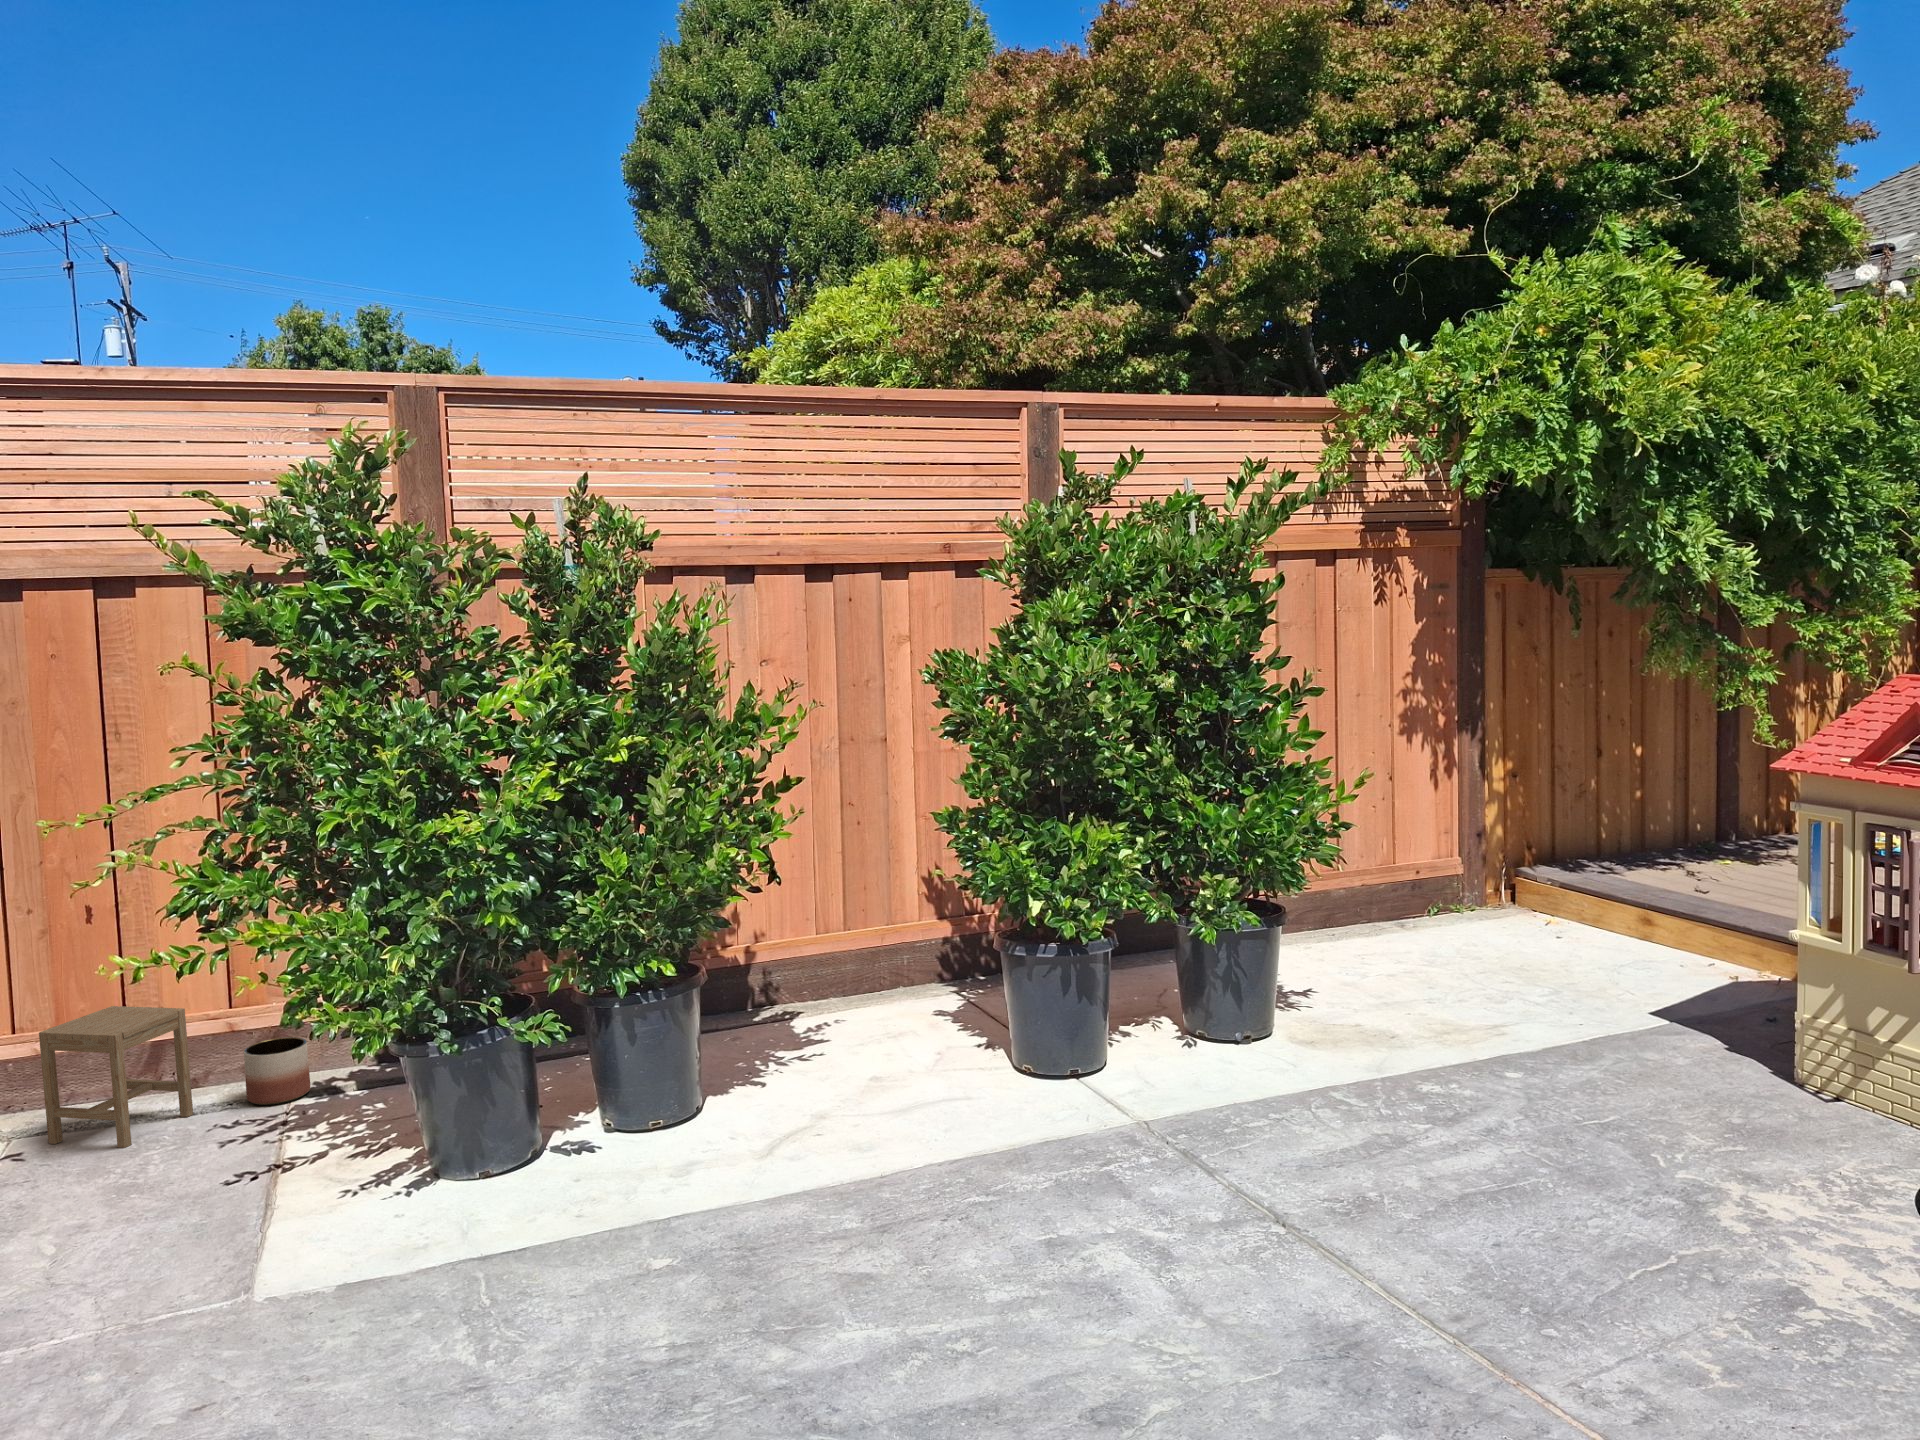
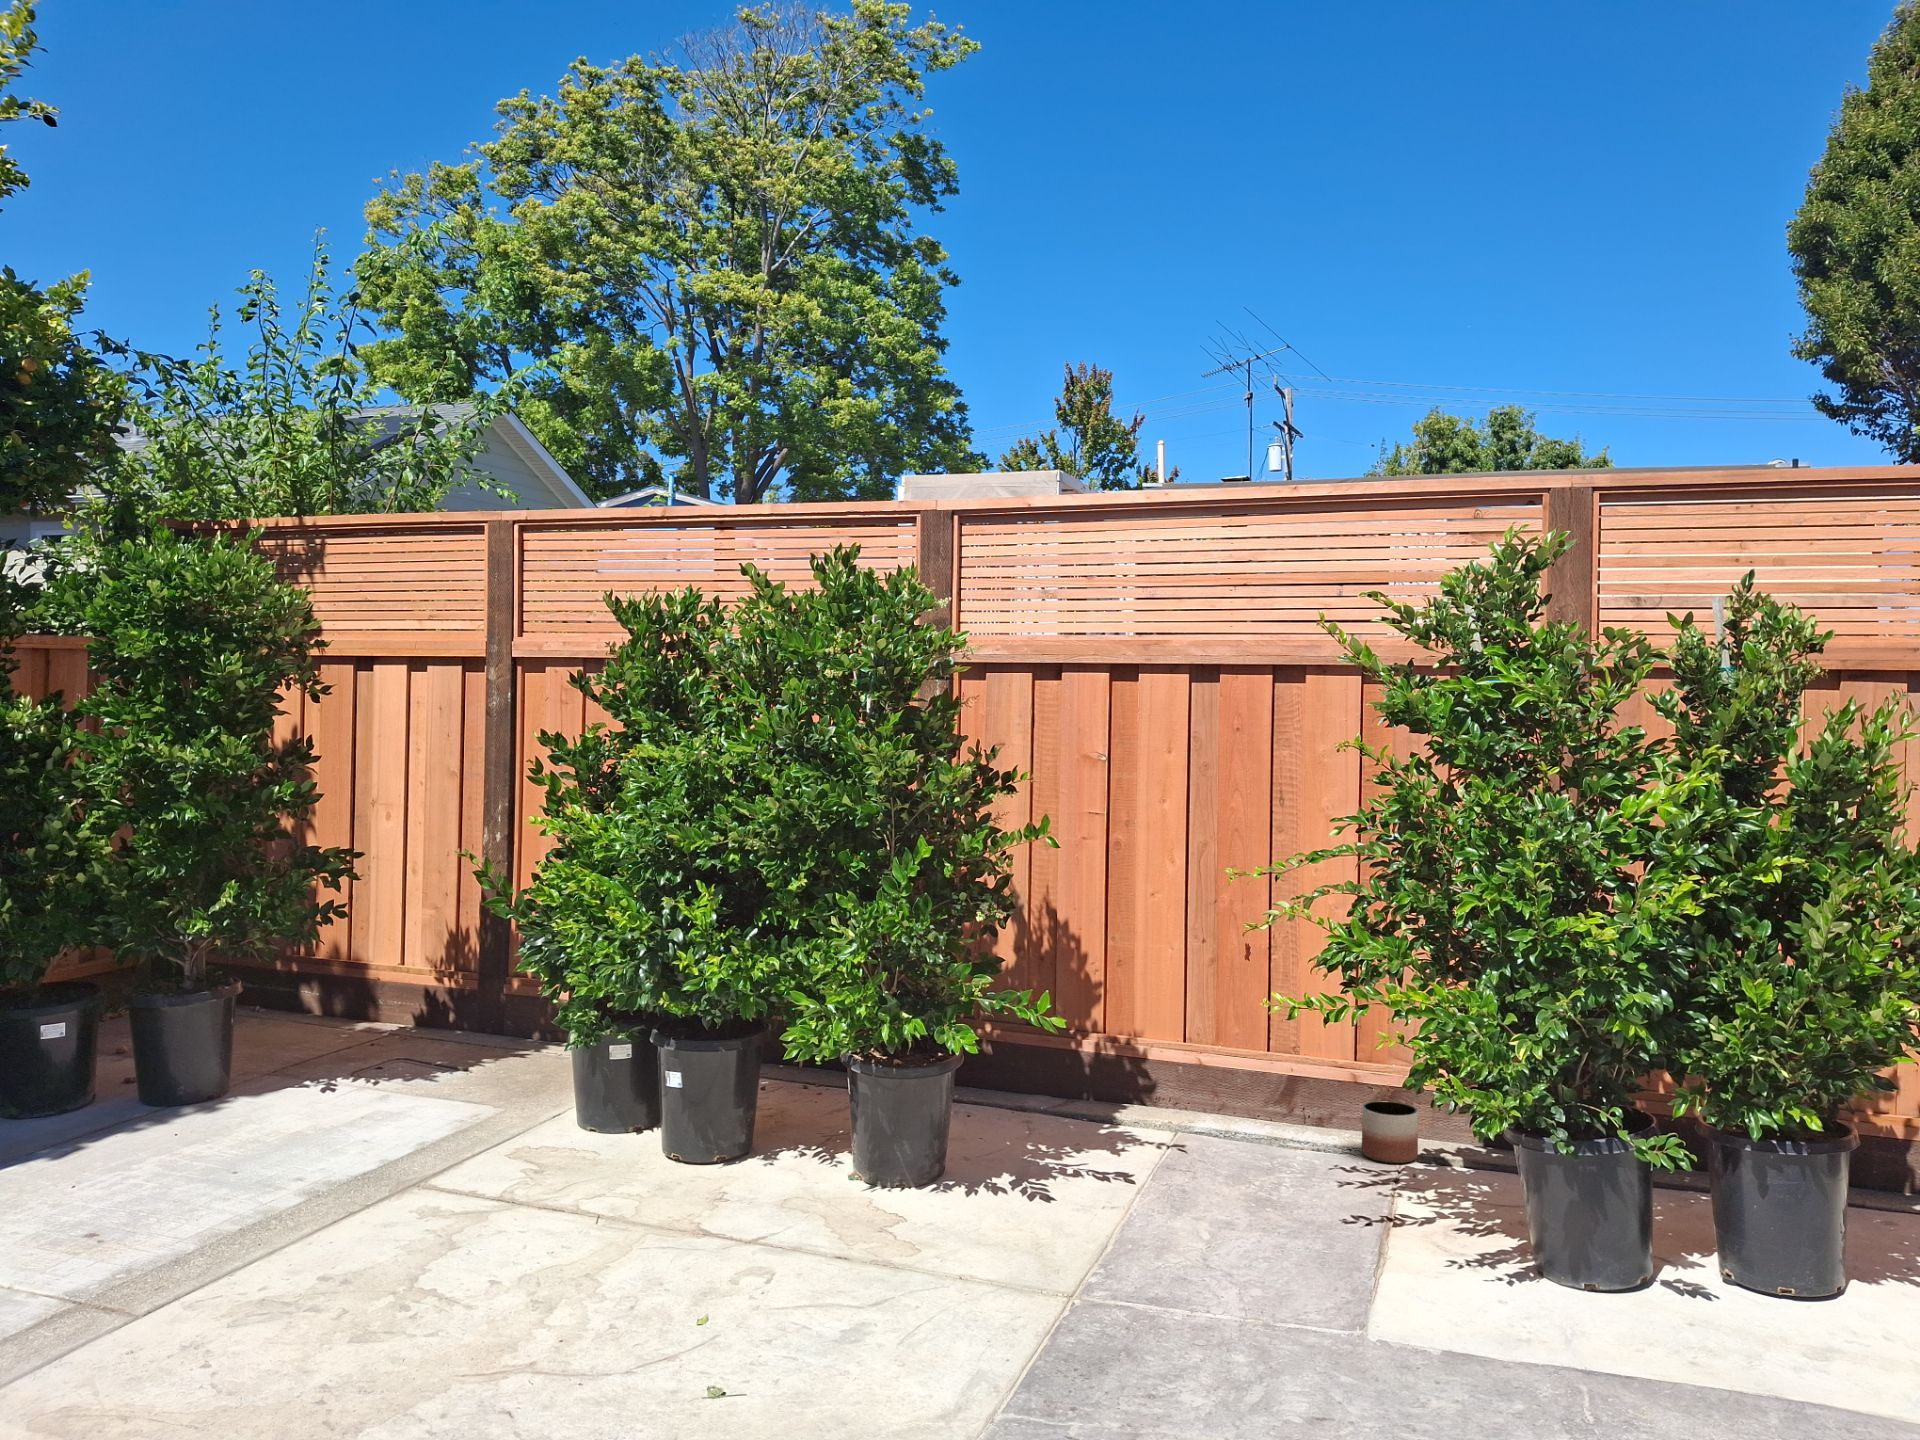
stool: present [39,1006,193,1148] -> none [1206,1040,1318,1166]

